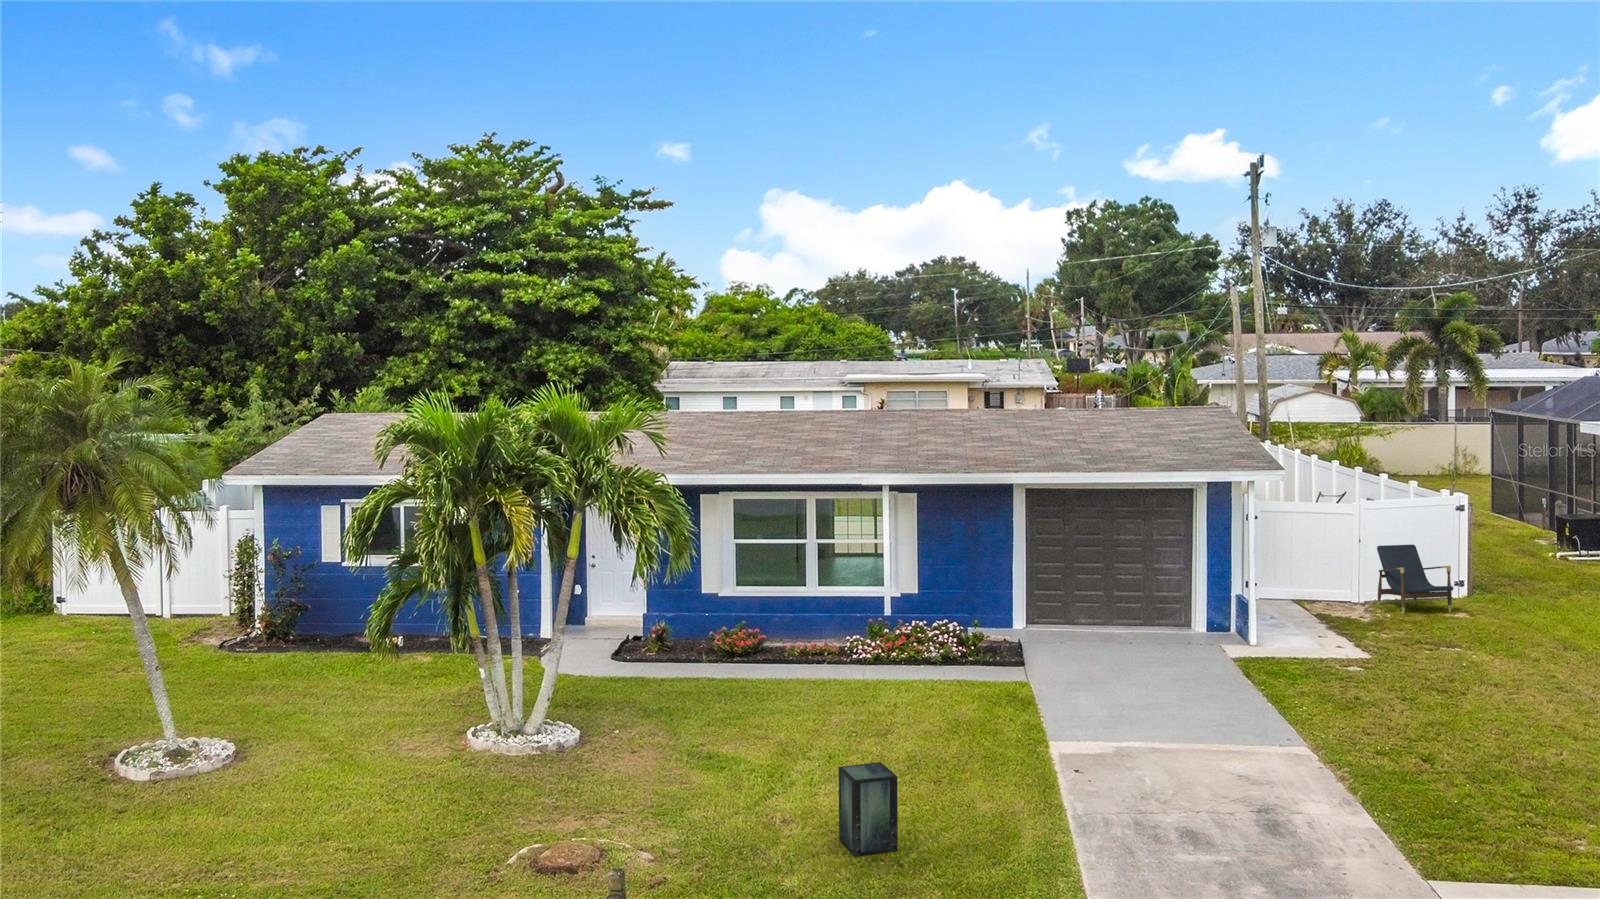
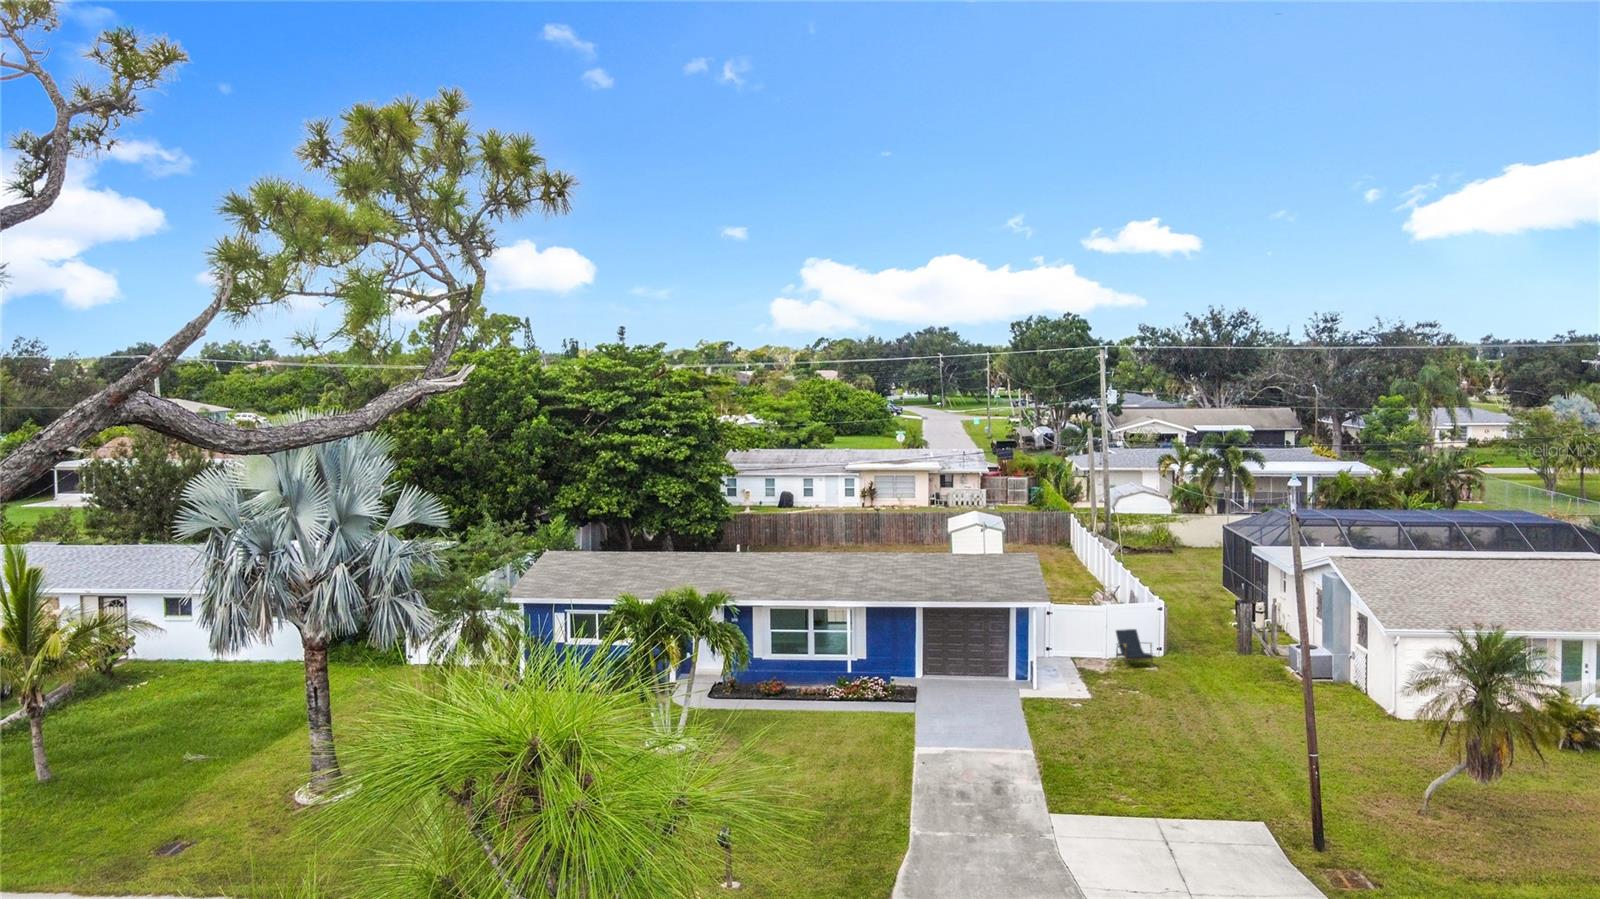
storage box: present [839,762,898,856] -> none [813,764,837,804]

